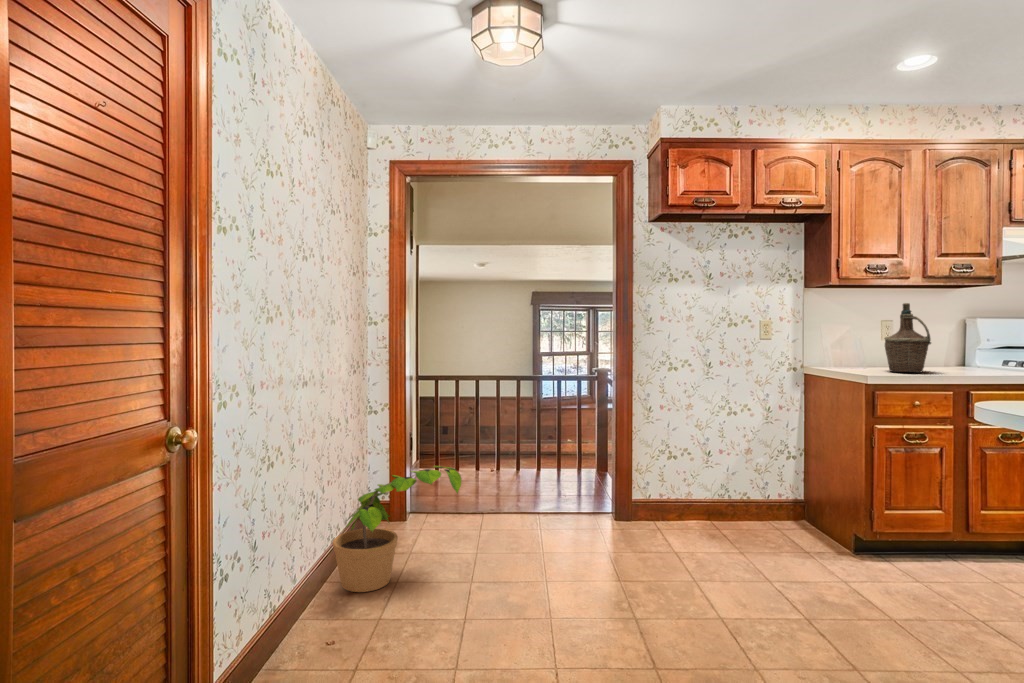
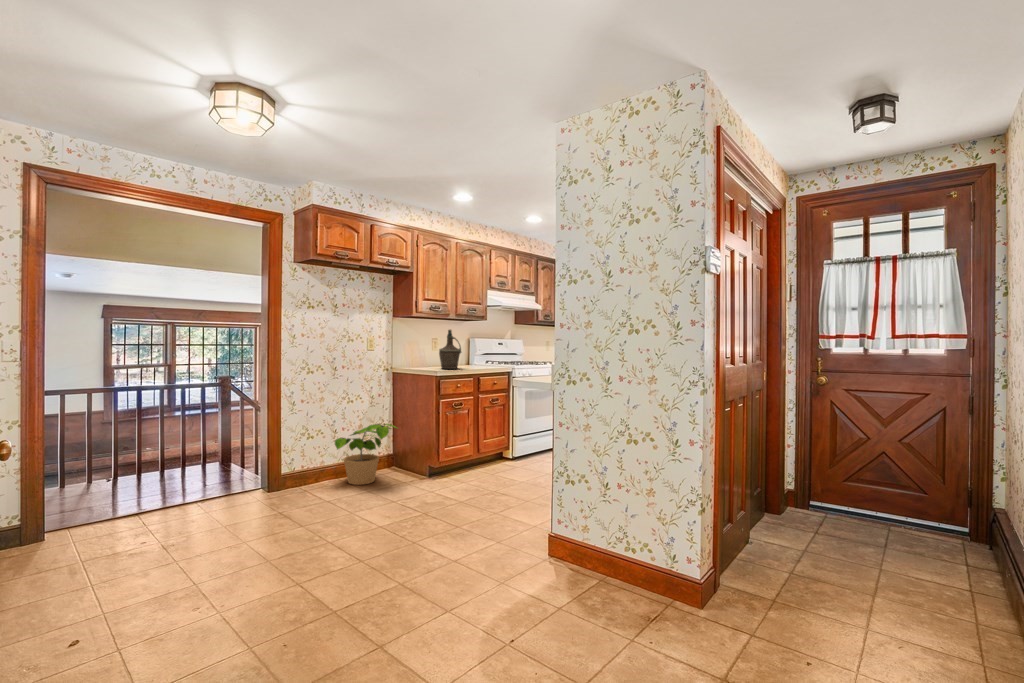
potted plant: present [333,466,461,592] -> present [335,424,397,485]

